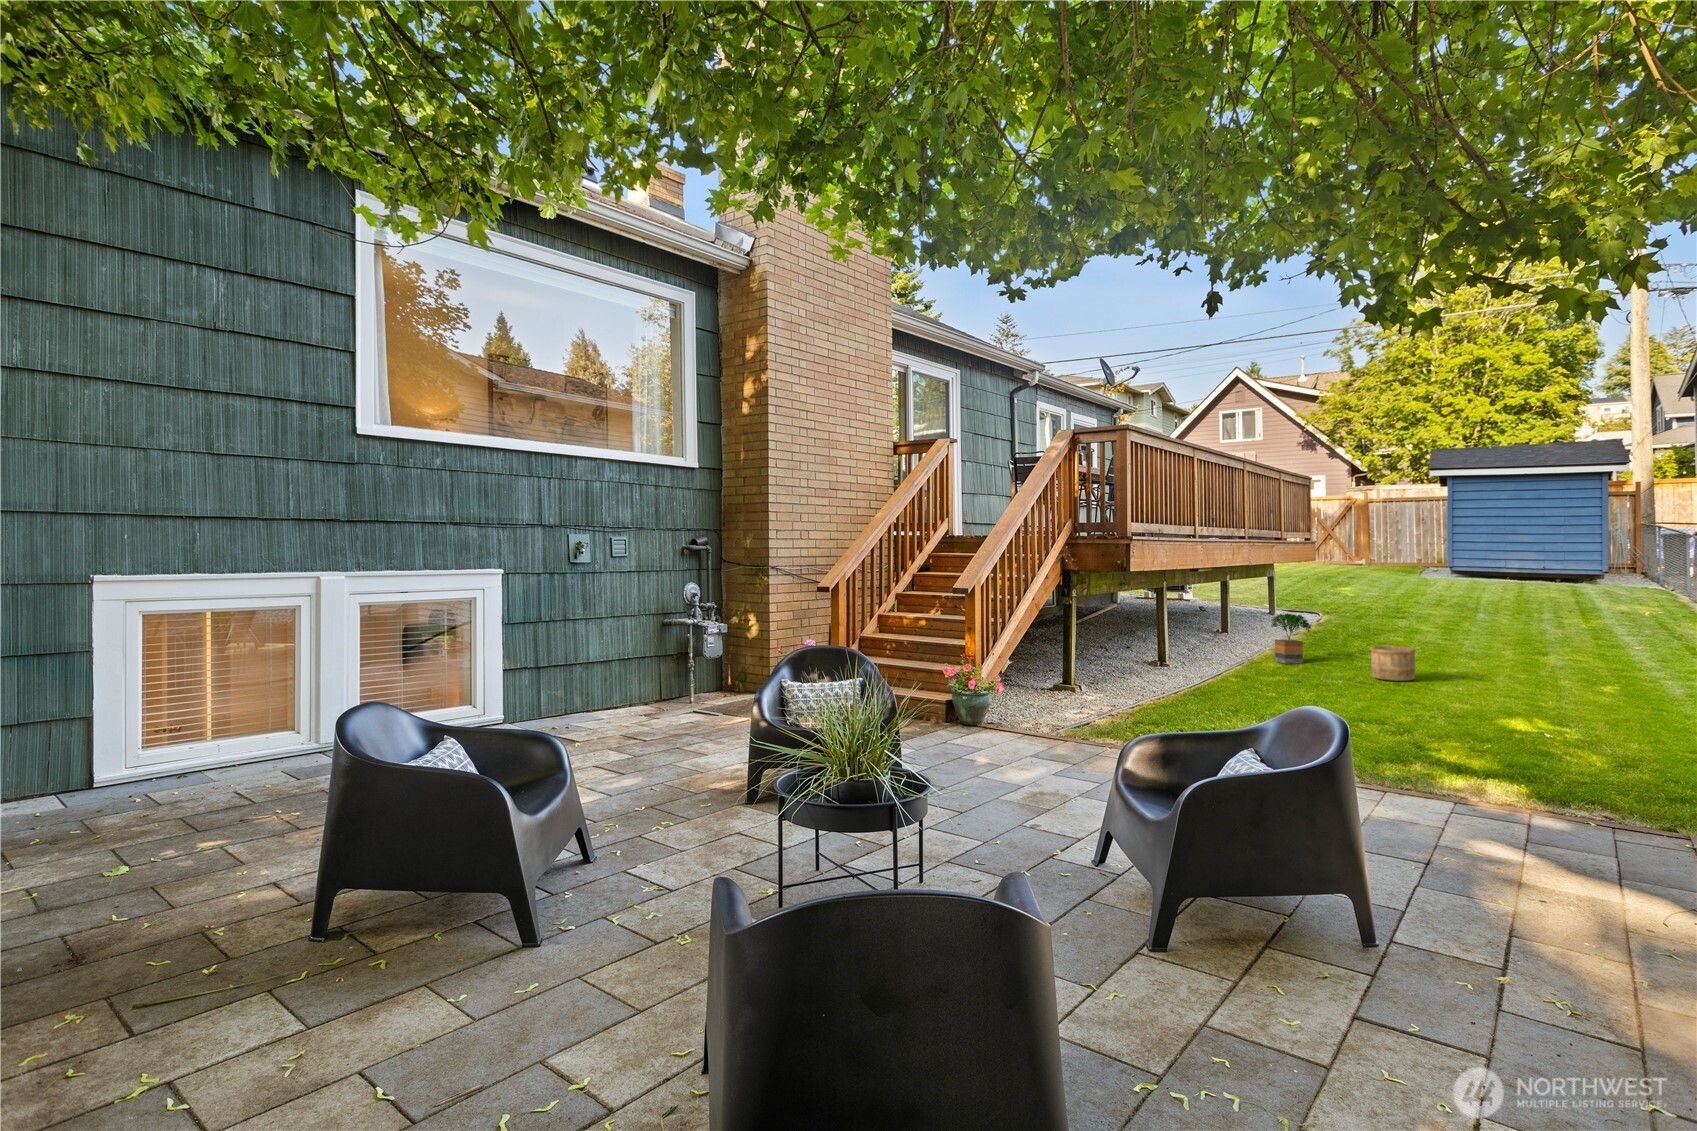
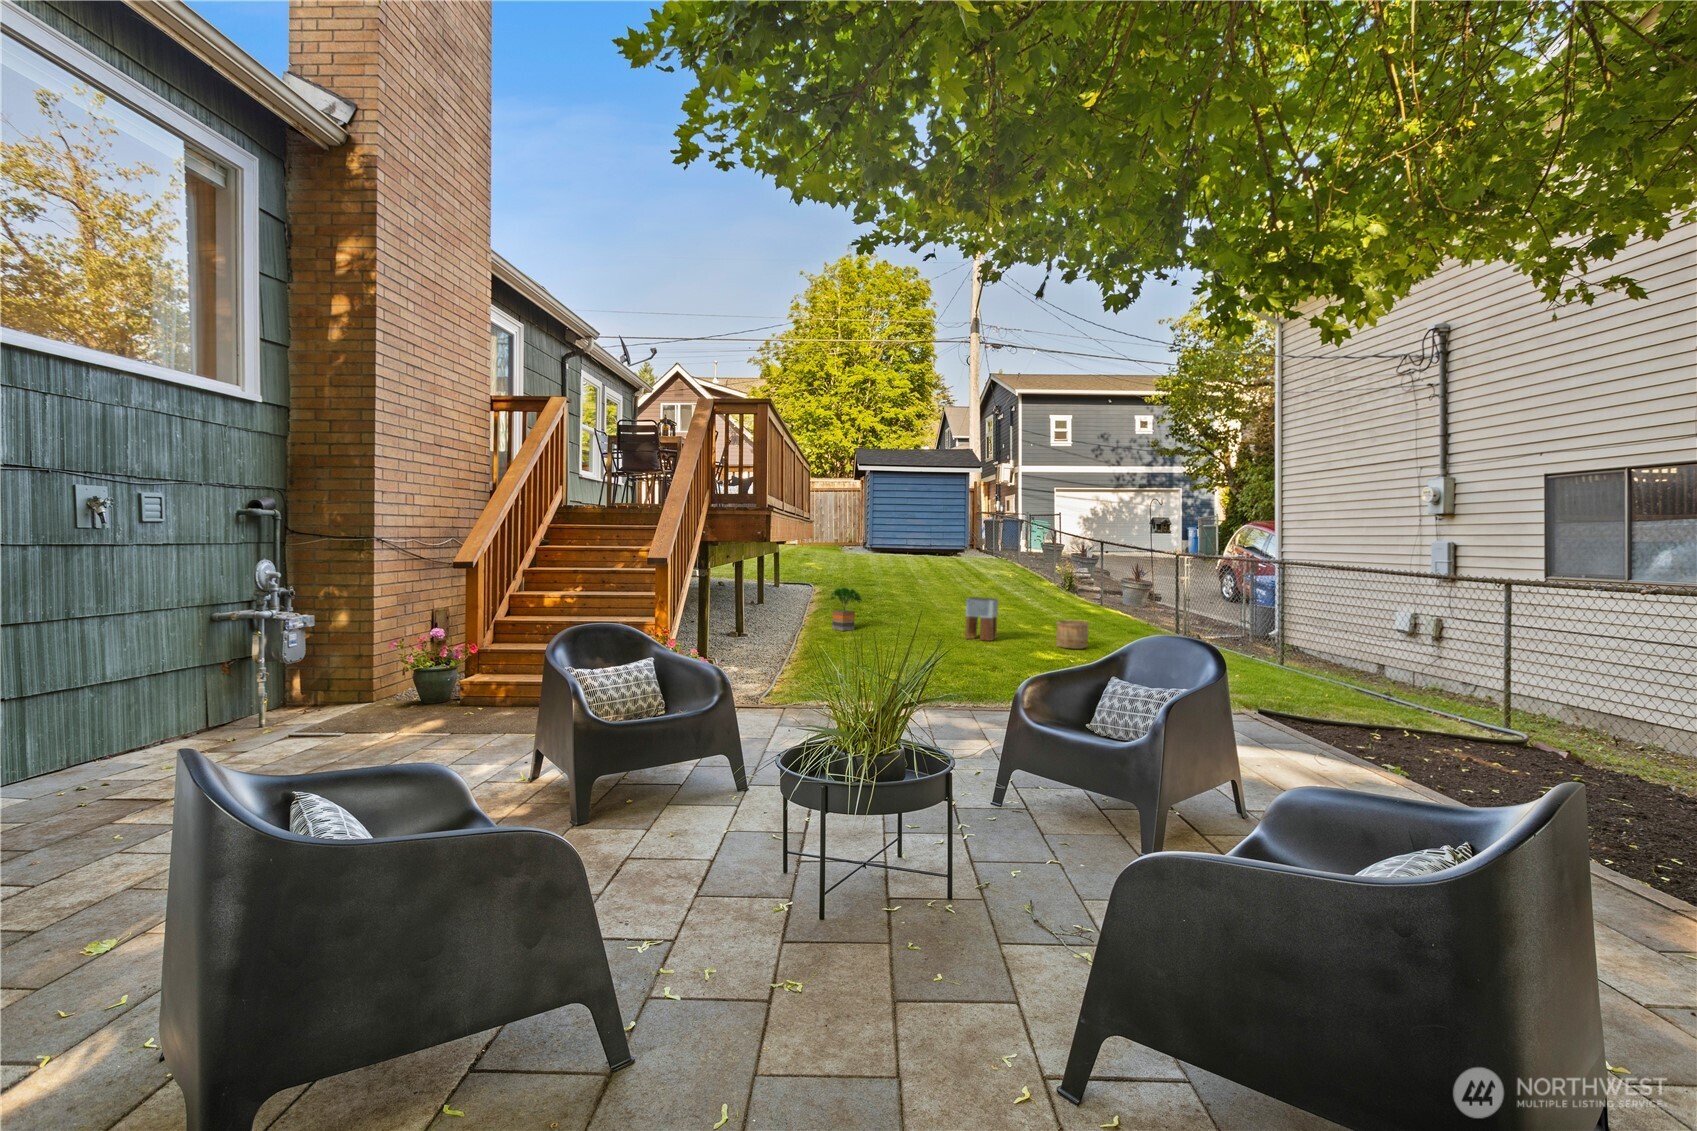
stool: none [1451,627,1508,686] -> present [965,597,998,641]
wooden bucket: present [1370,646,1416,681] -> present [1056,620,1089,649]

